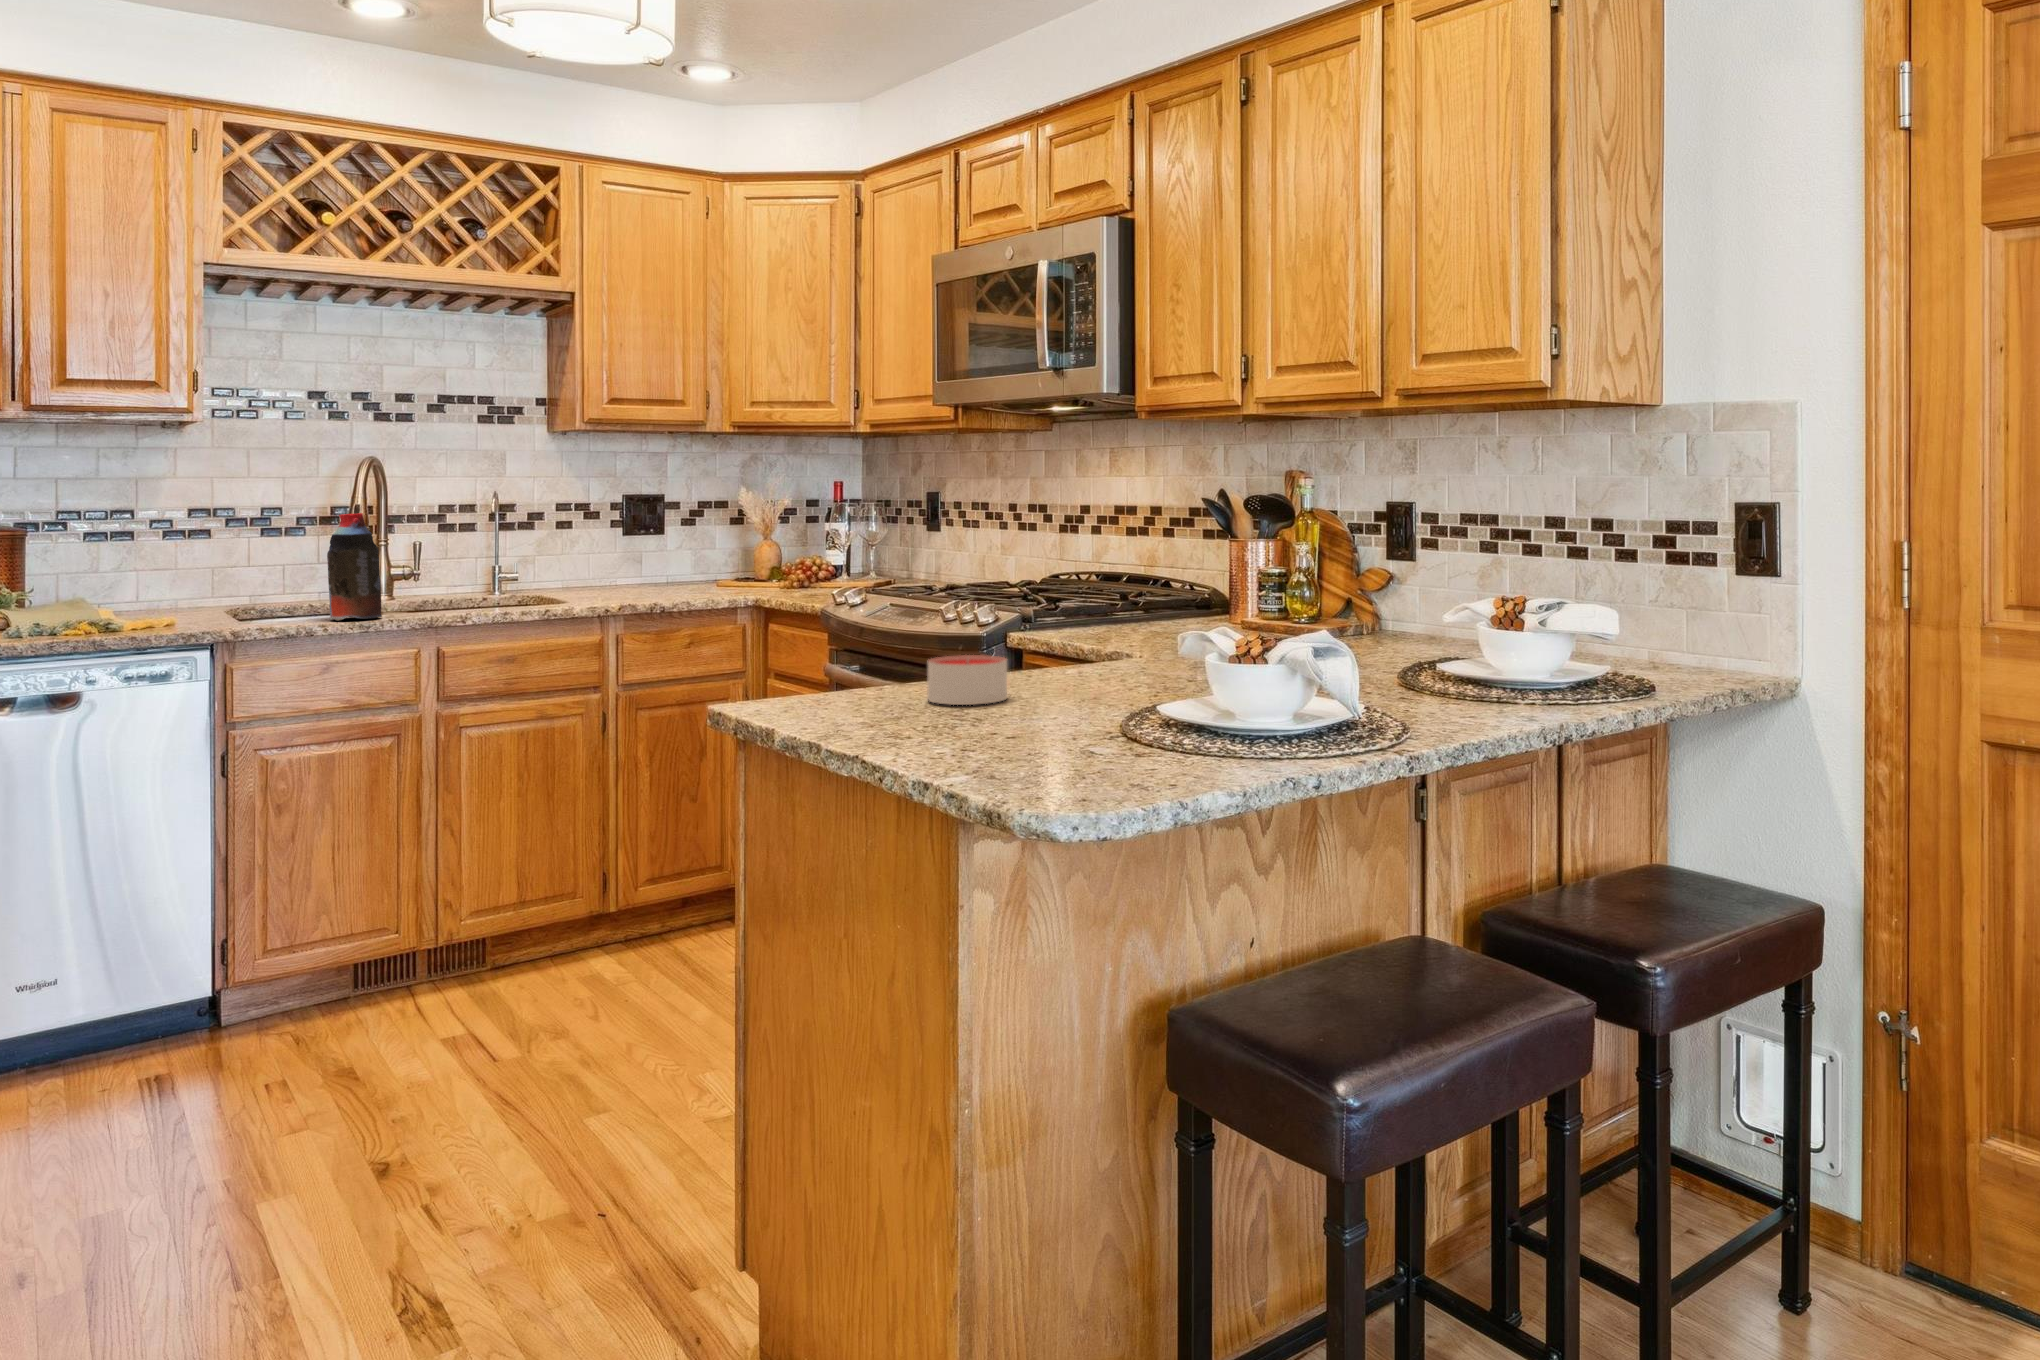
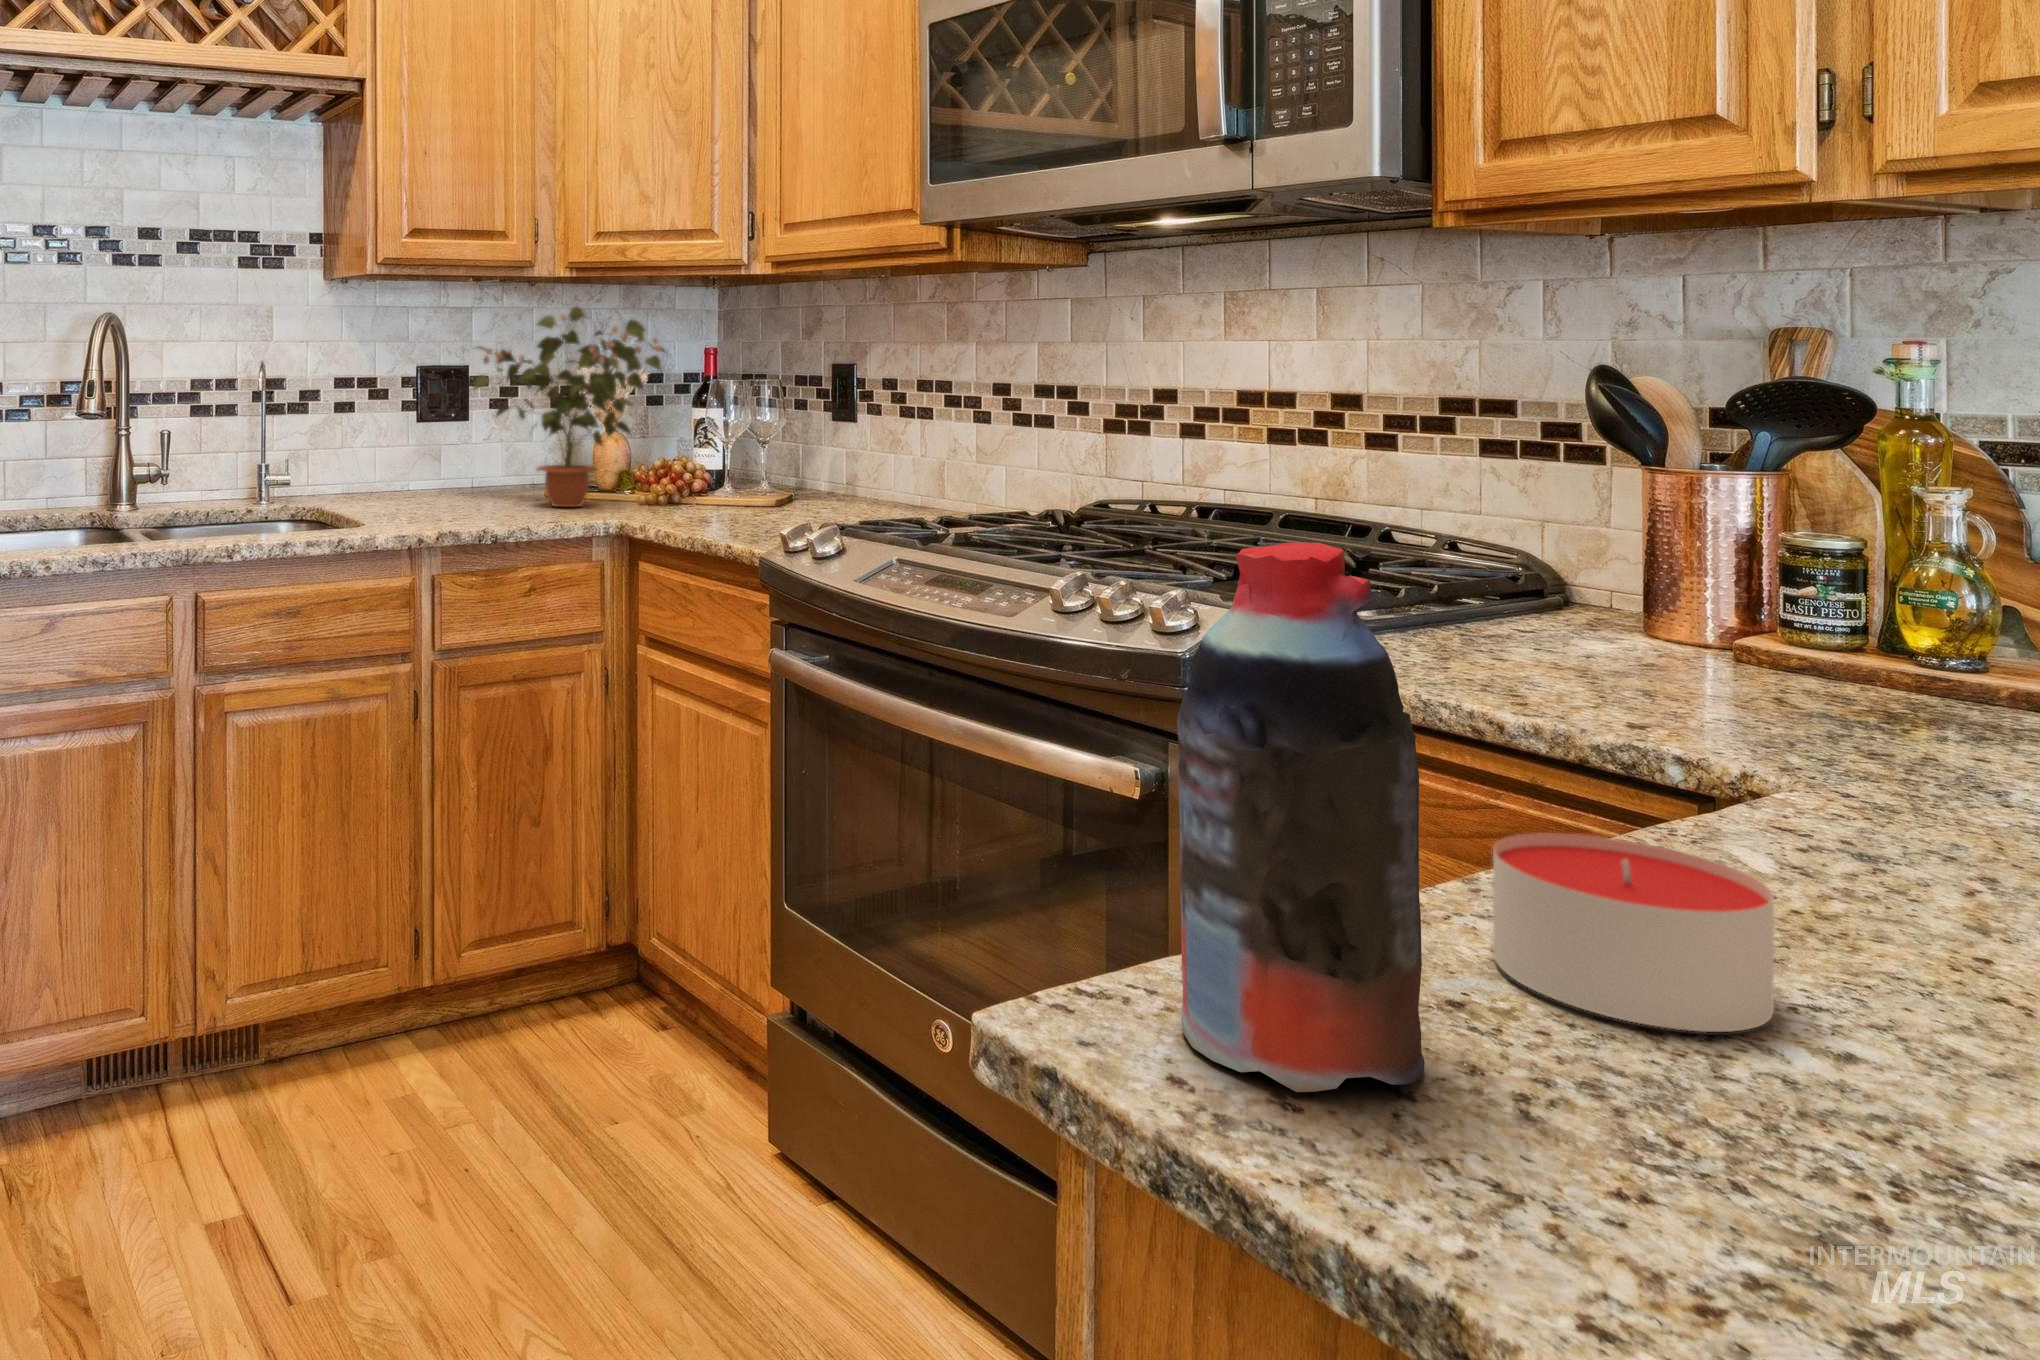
potted plant: none [654,453,794,590] -> present [474,306,666,507]
bottle: present [327,513,382,621] -> present [1177,542,1425,1092]

